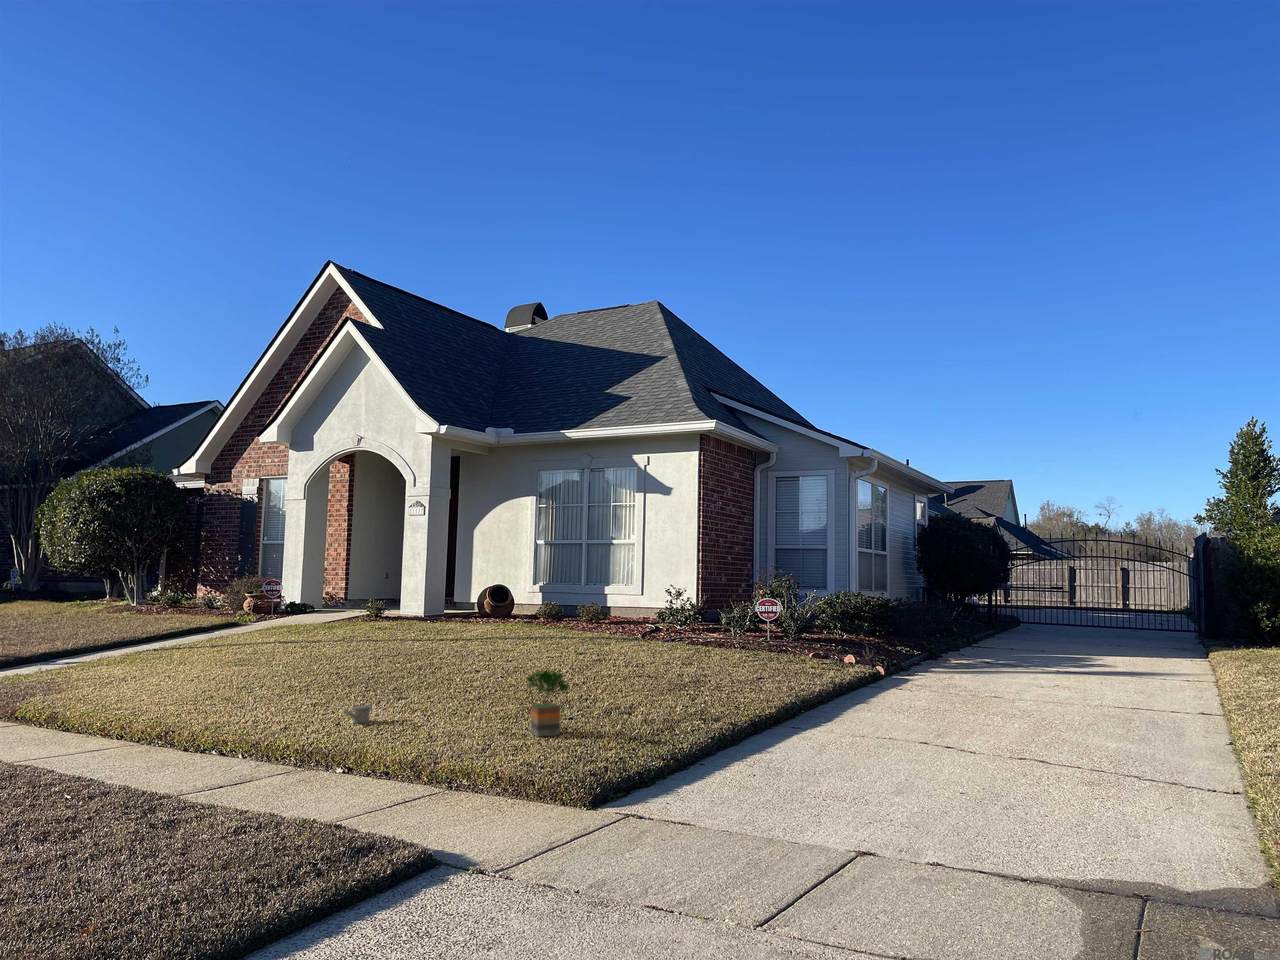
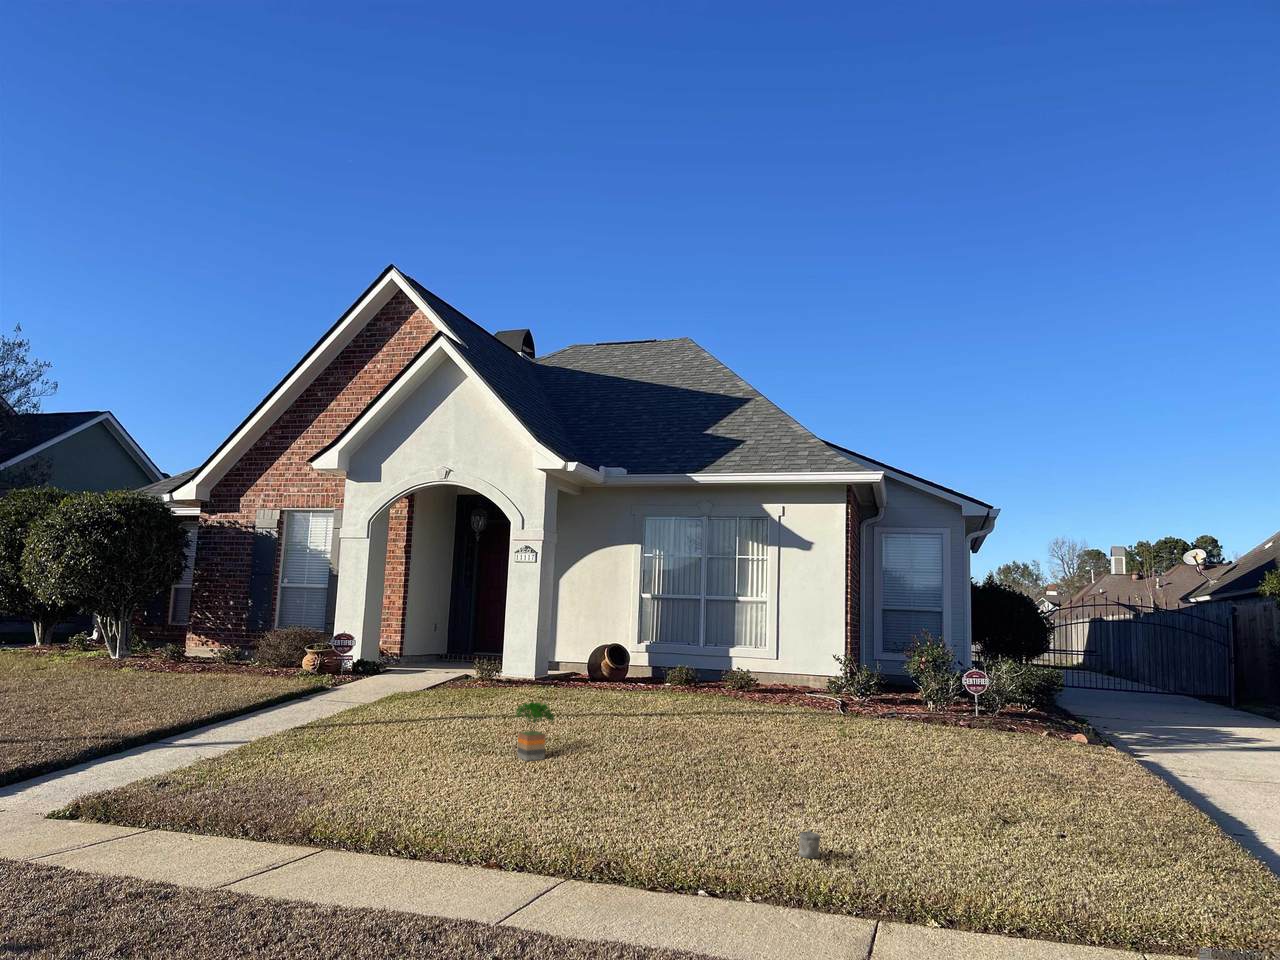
potted tree: present [526,671,569,737] -> present [516,702,554,761]

